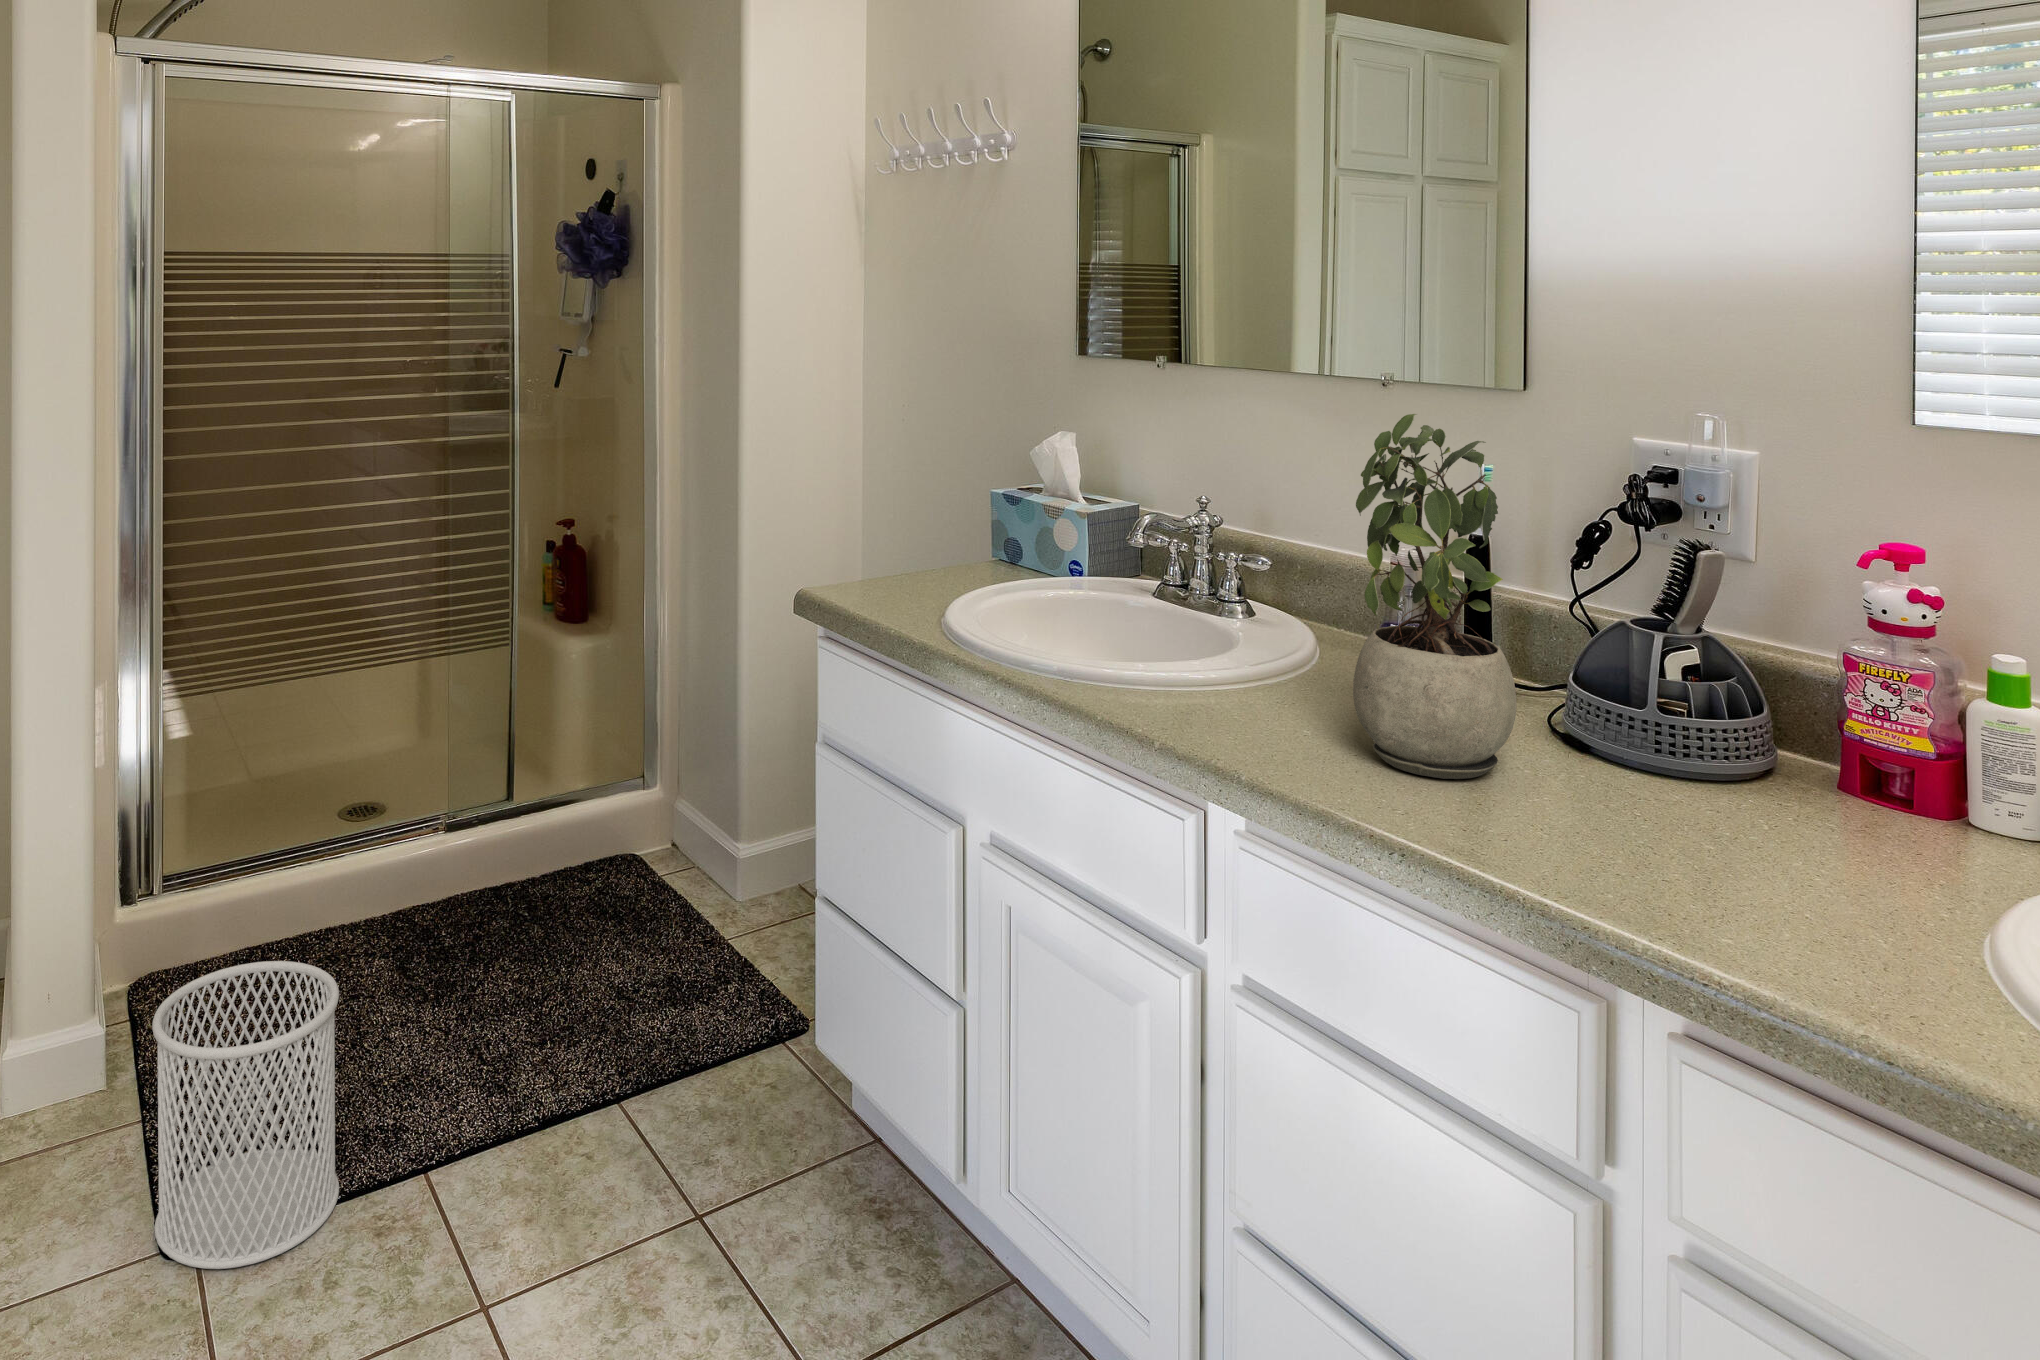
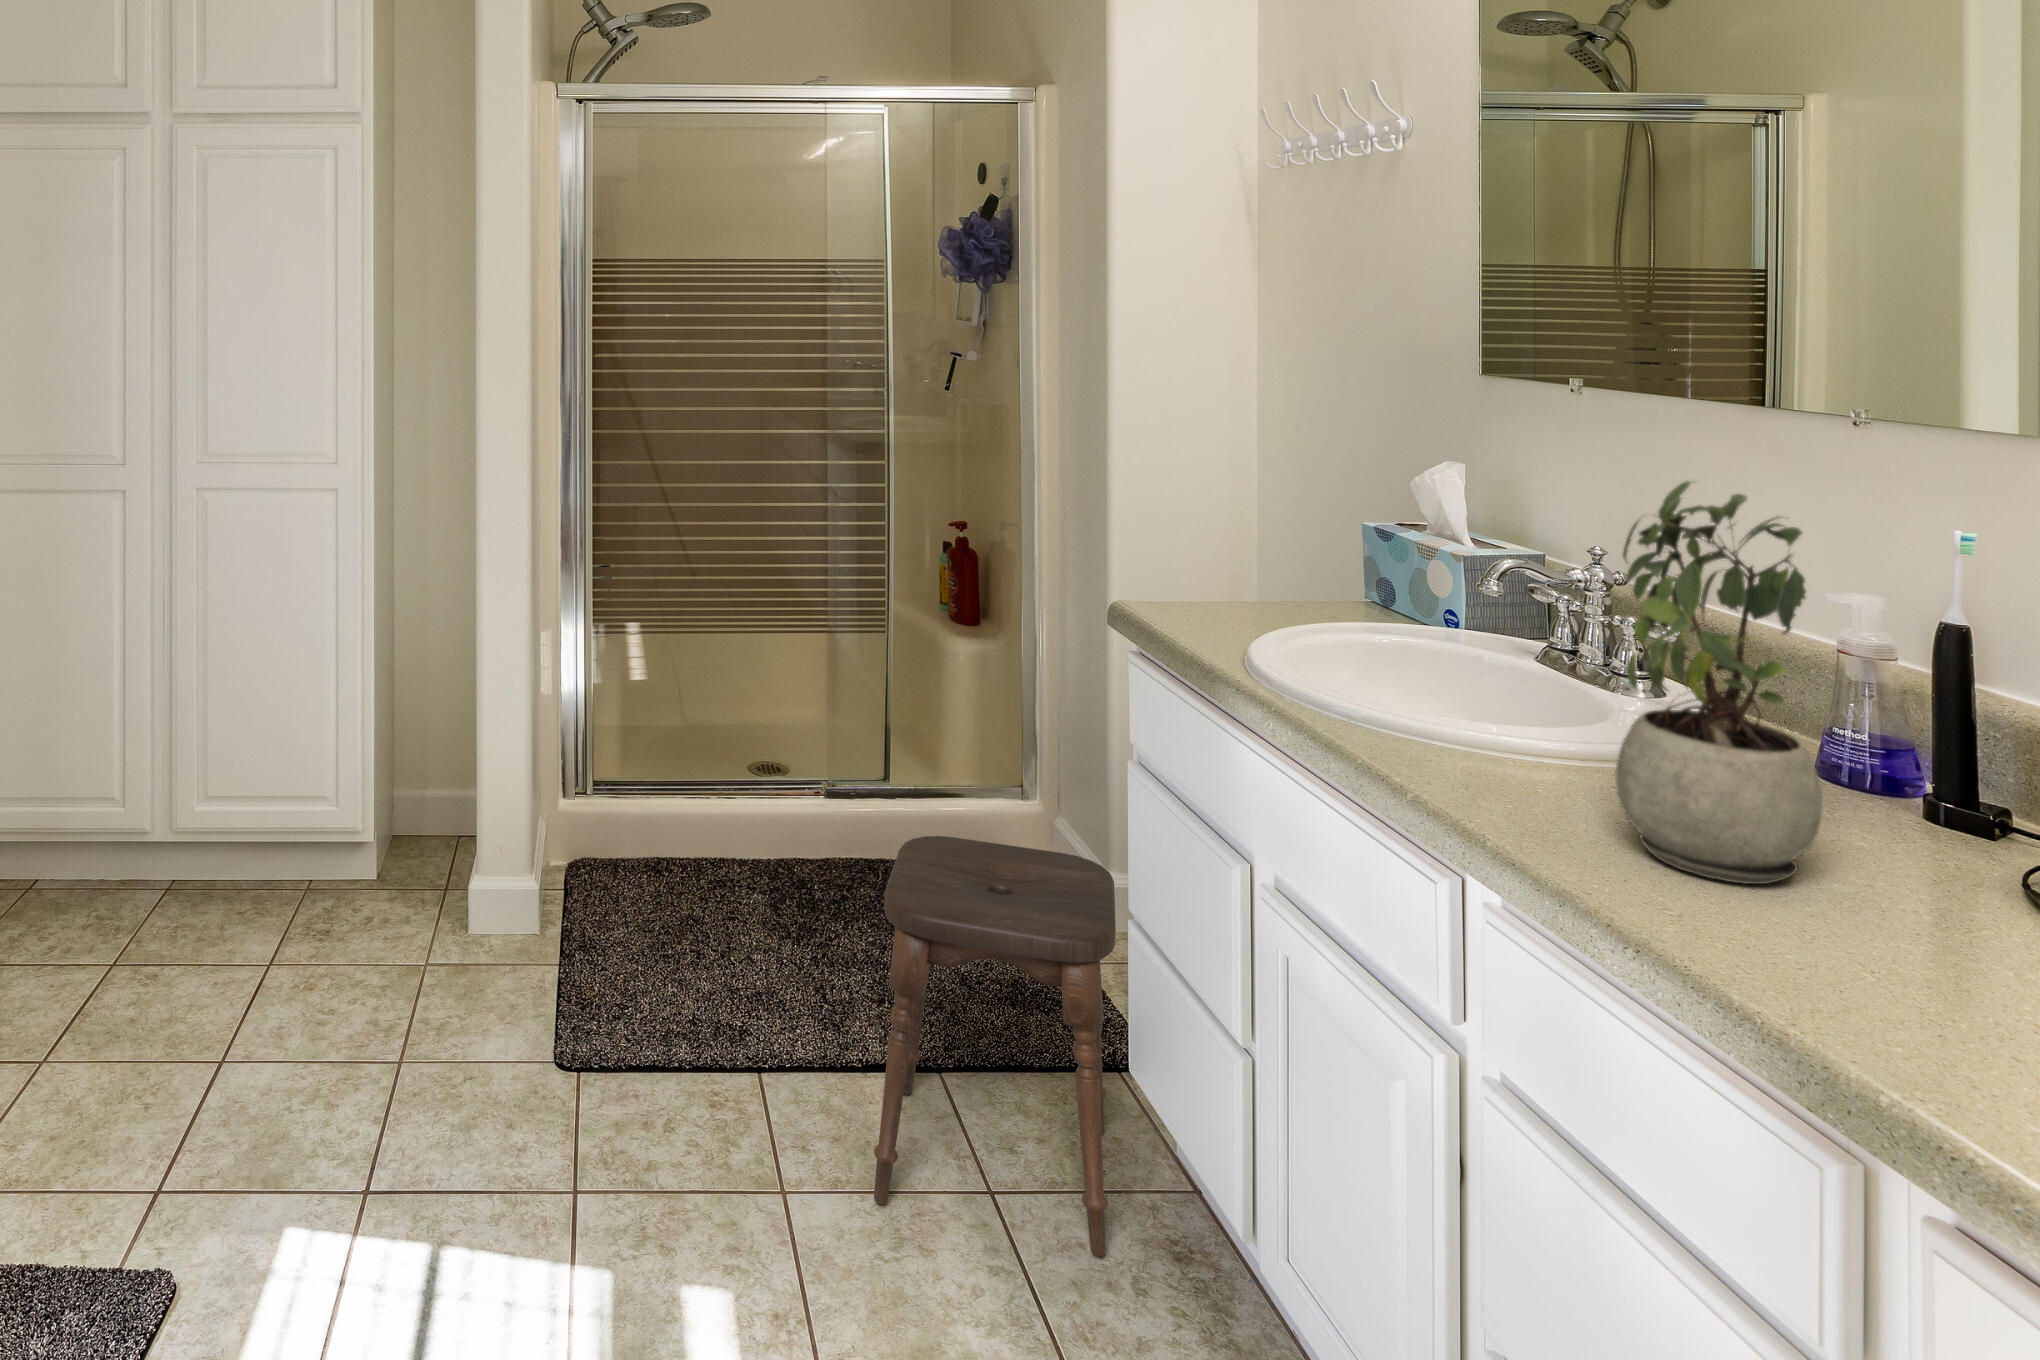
stool: none [588,852,836,1301] -> present [874,836,1116,1256]
wastebasket: present [152,961,339,1269] -> none [550,858,690,1089]

